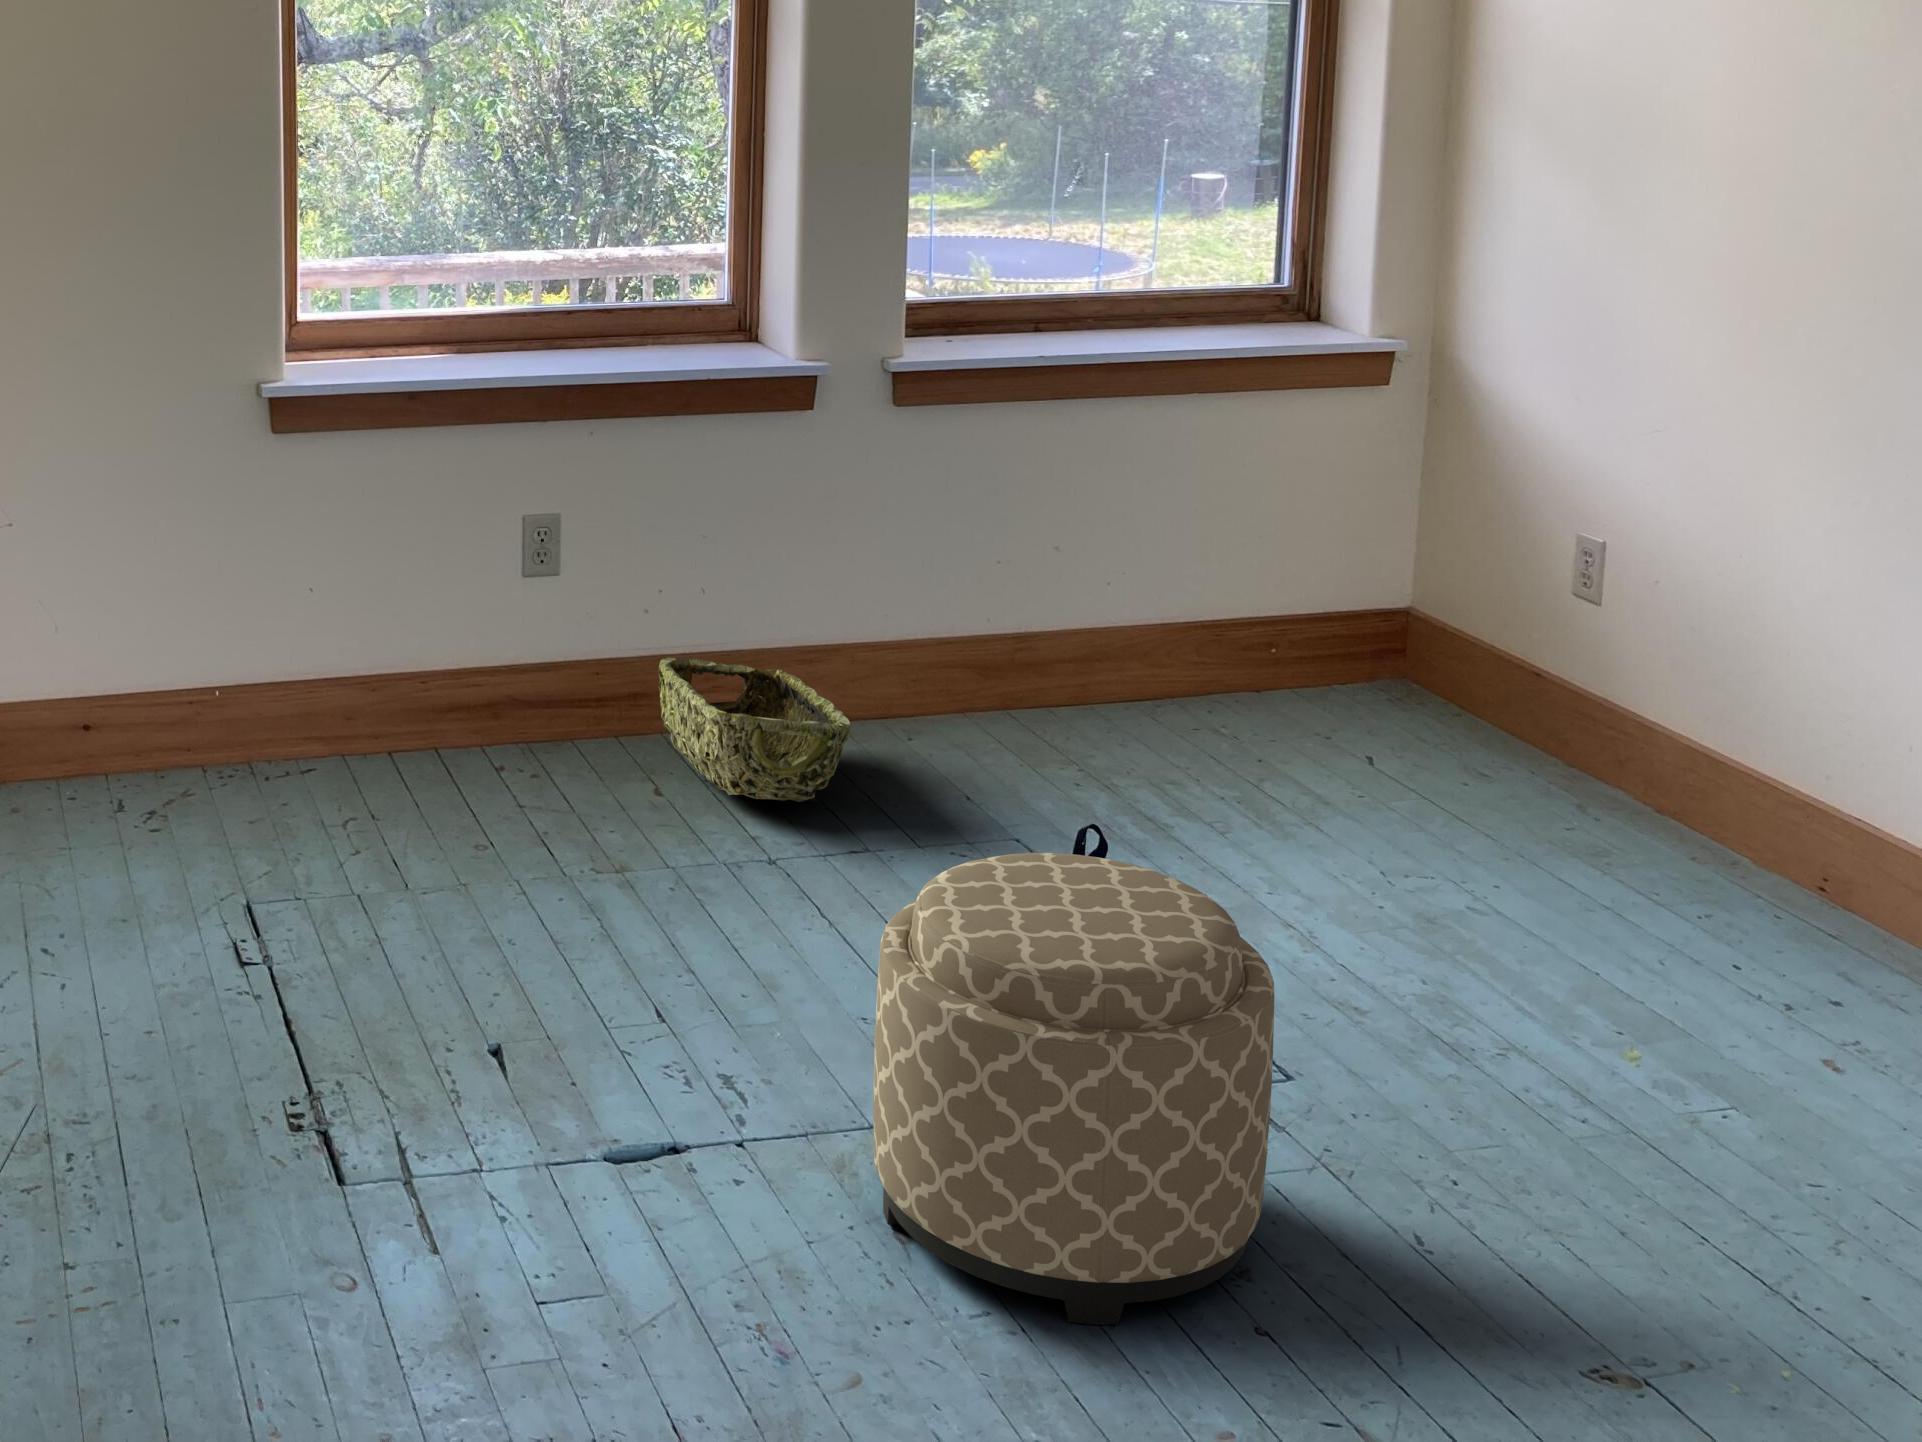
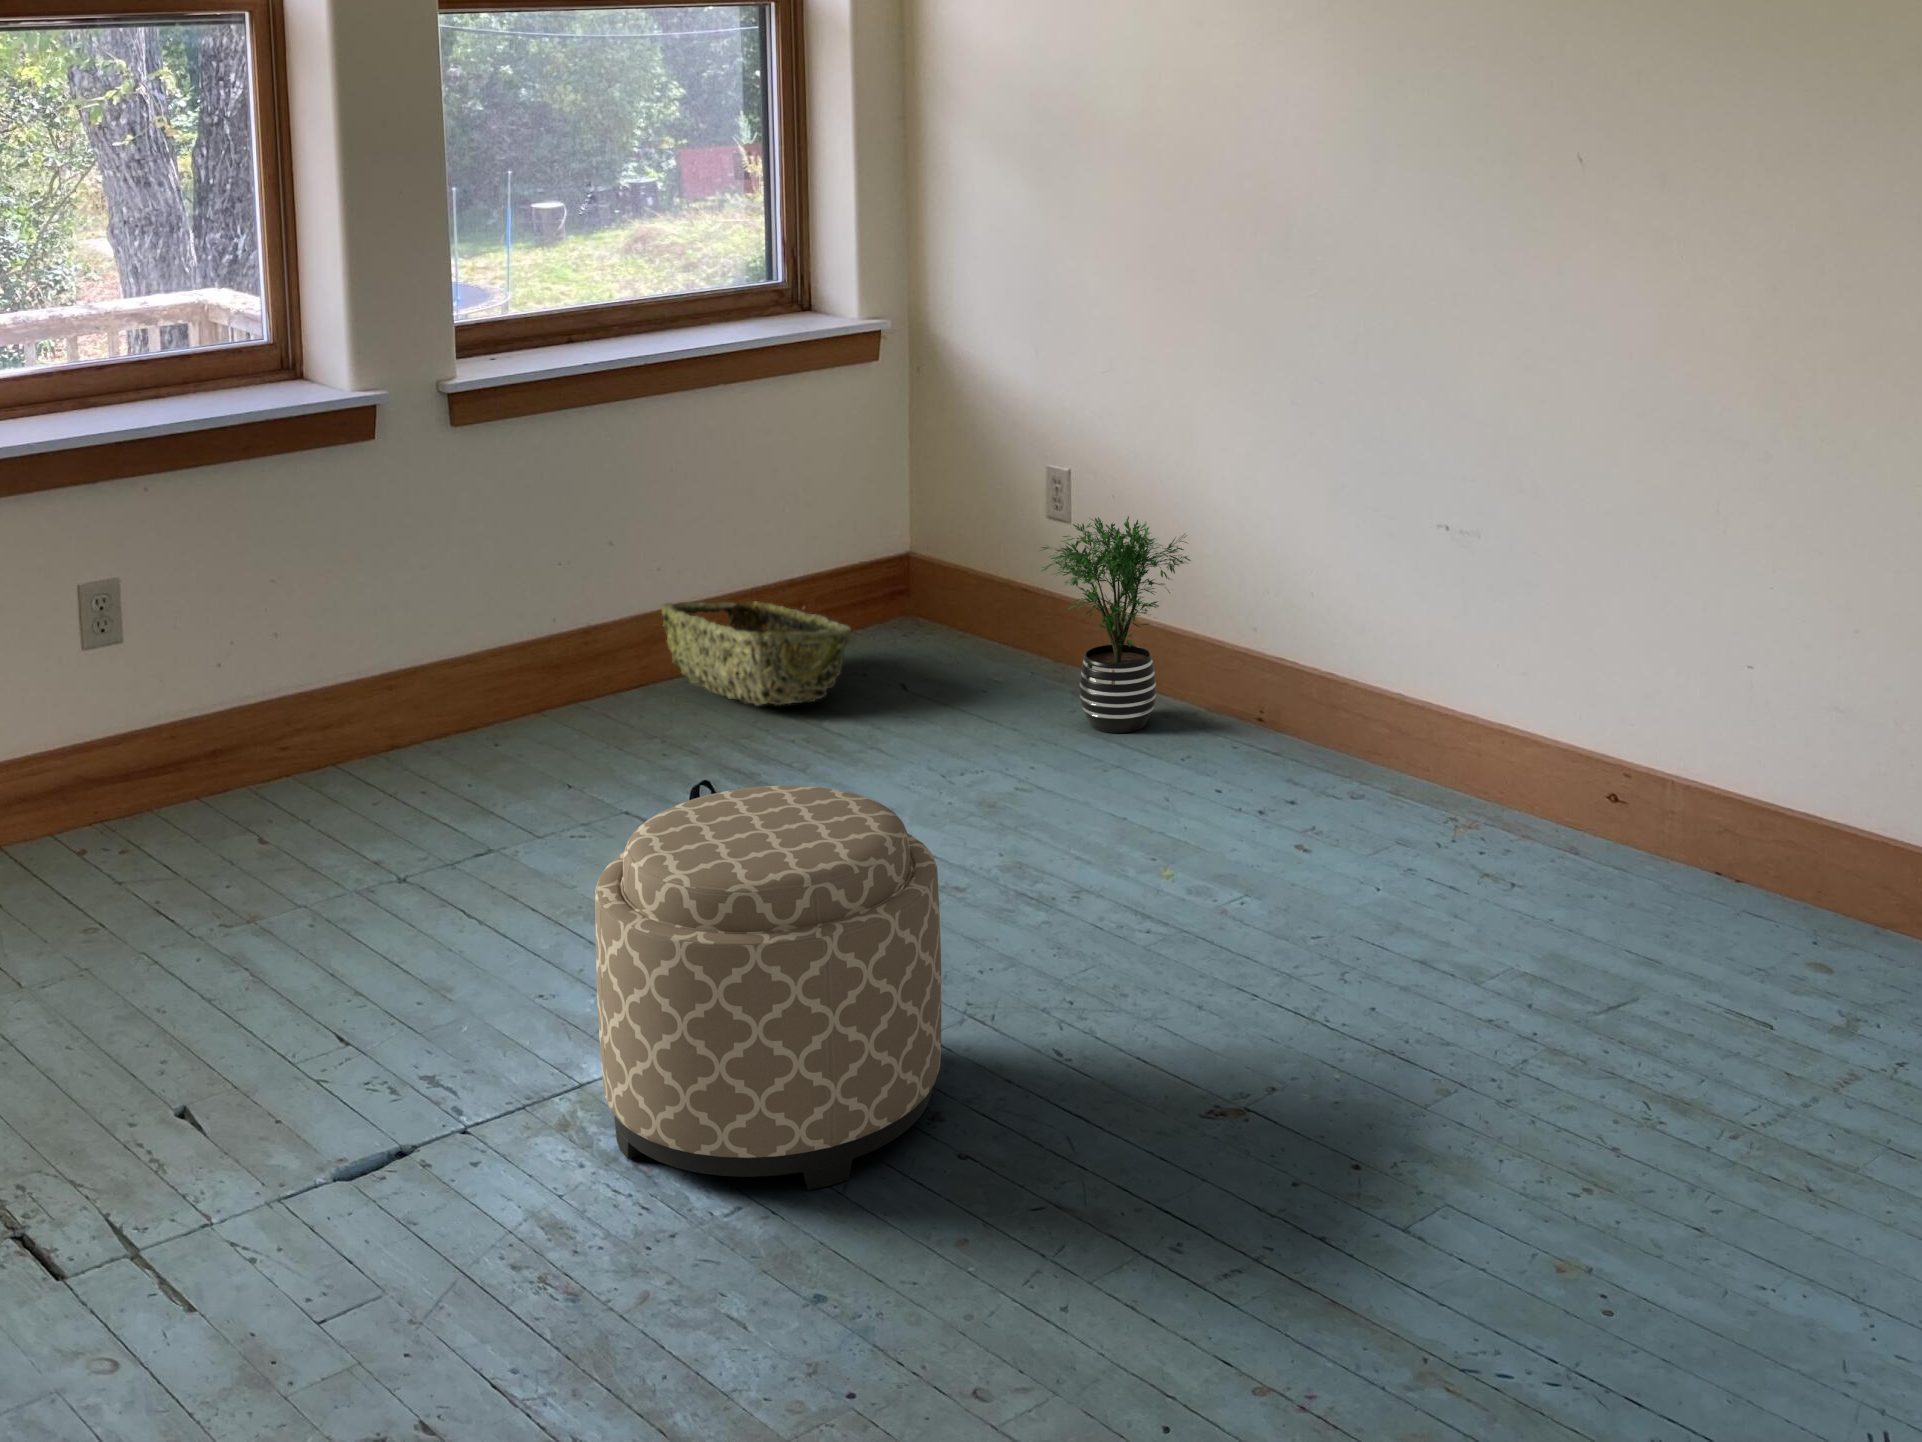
potted plant: none [1548,605,1762,875] -> present [1040,516,1191,733]
woven basket: present [658,657,852,802] -> present [662,601,851,706]

